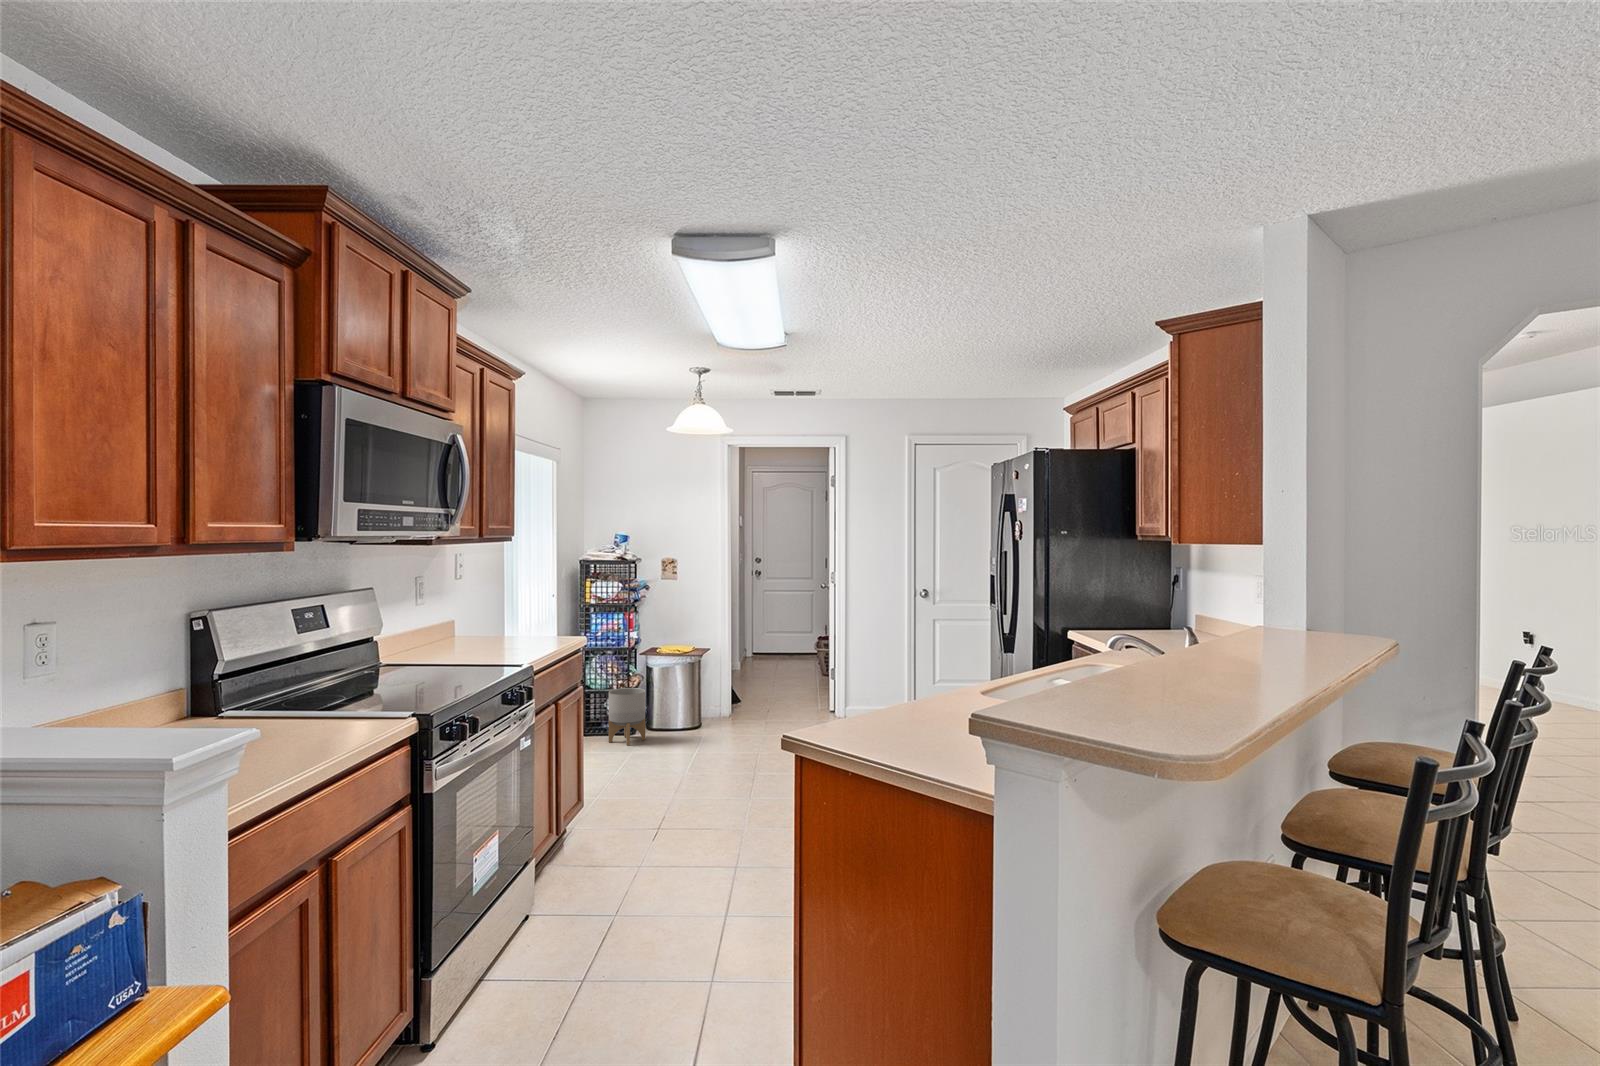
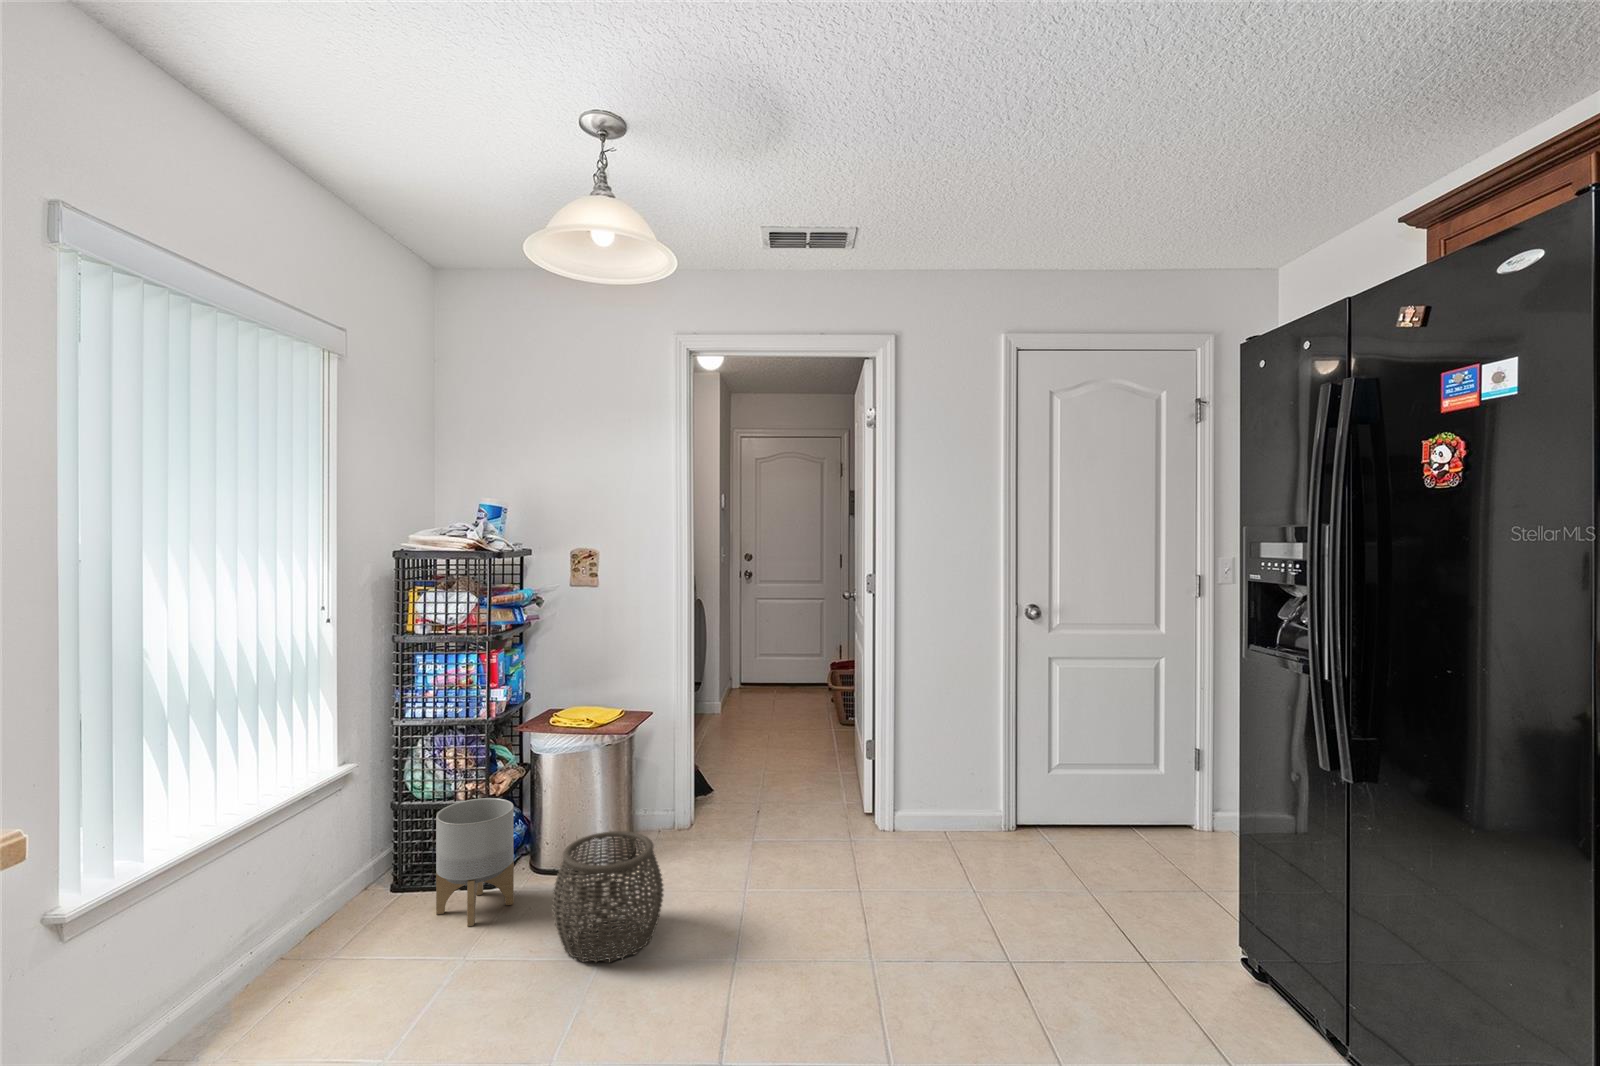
woven basket: none [671,700,724,754] -> present [552,831,664,963]

